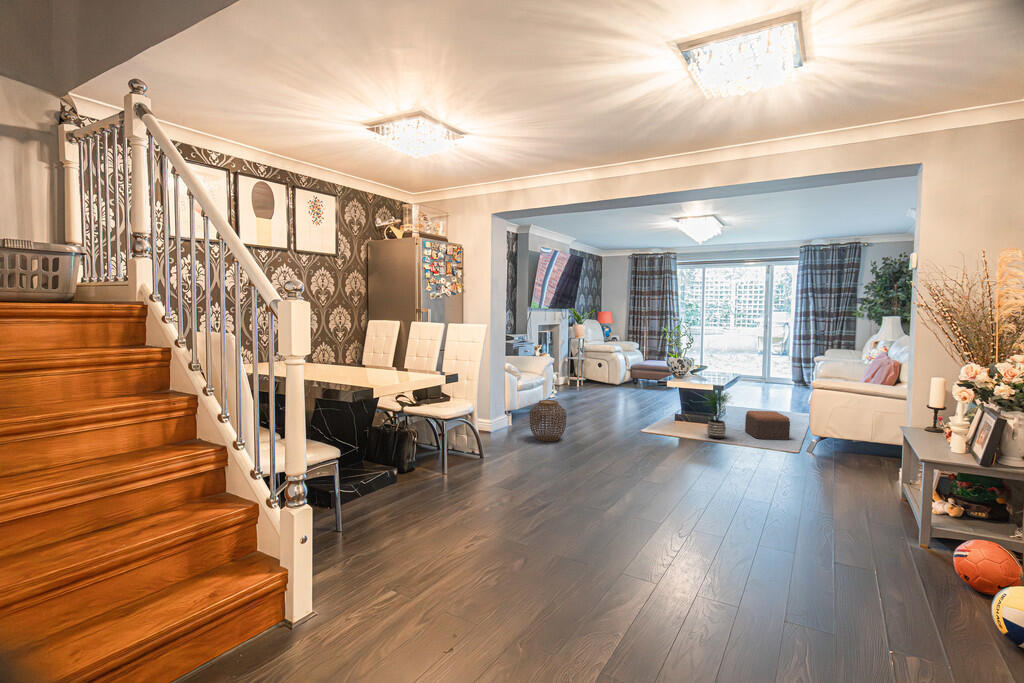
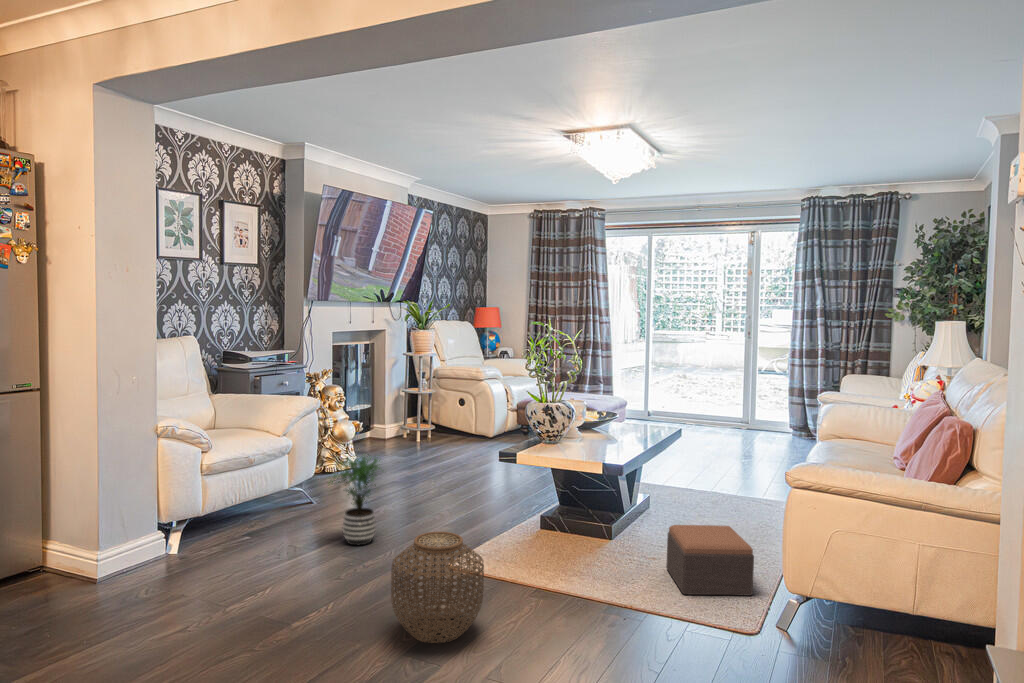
potted plant: present [705,392,730,439] -> present [328,454,380,545]
woven basket: present [530,400,566,441] -> present [391,532,484,643]

